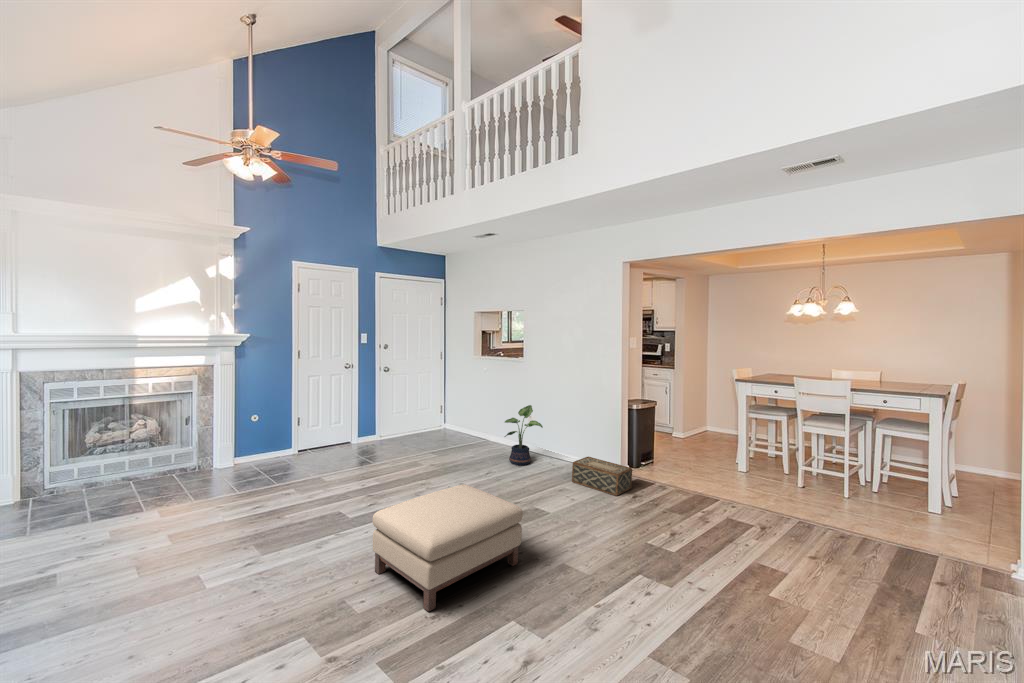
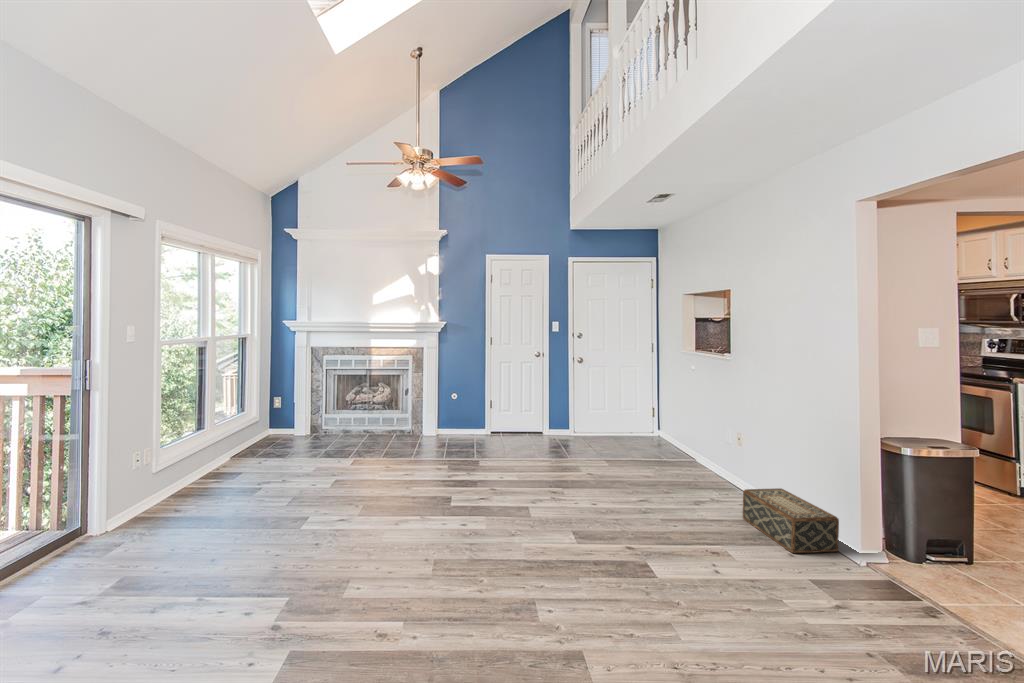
potted plant: present [505,405,543,465] -> none [672,408,725,486]
ottoman: present [373,484,523,612] -> none [386,471,537,582]

